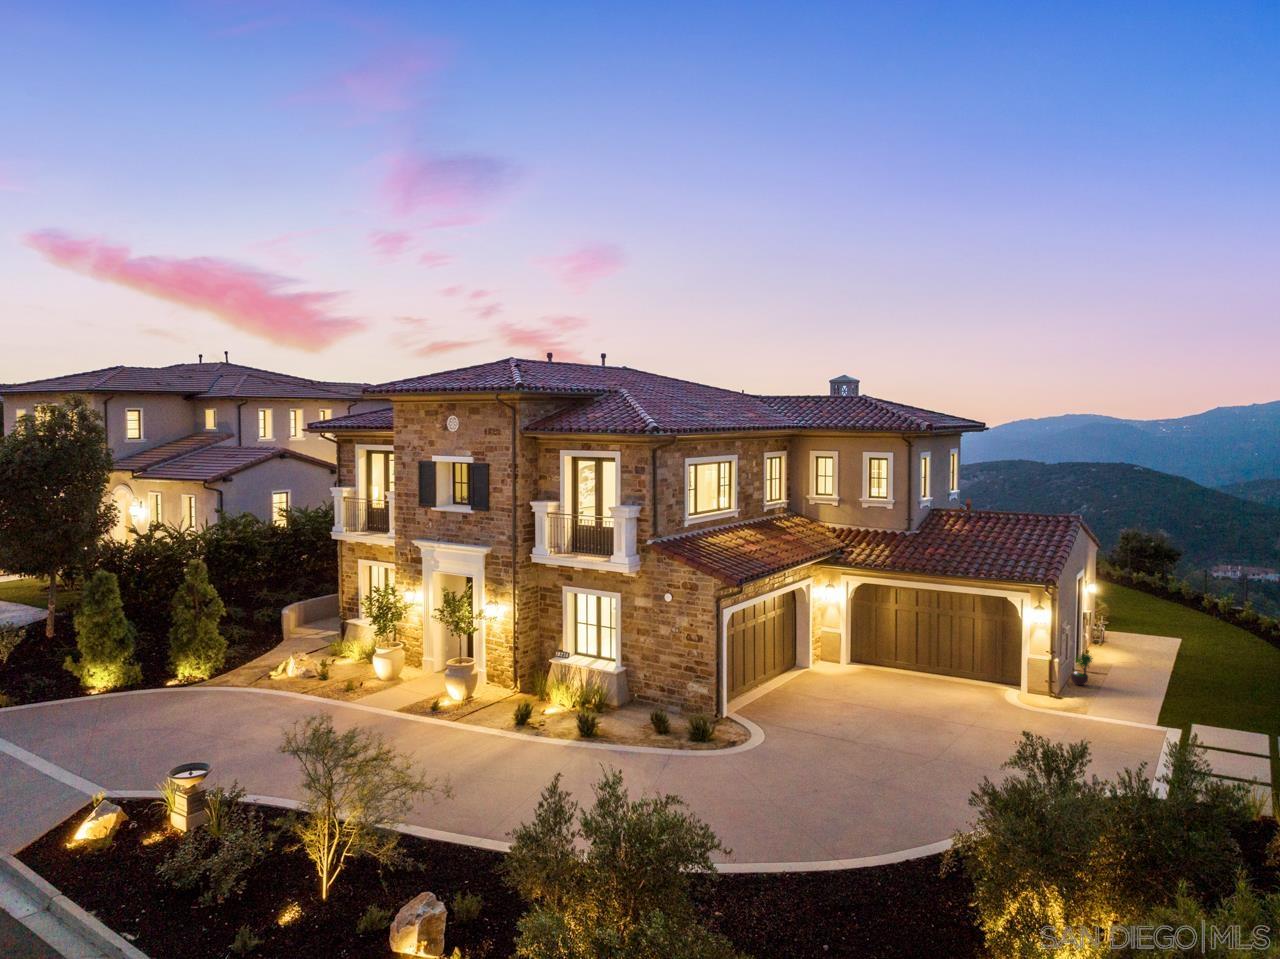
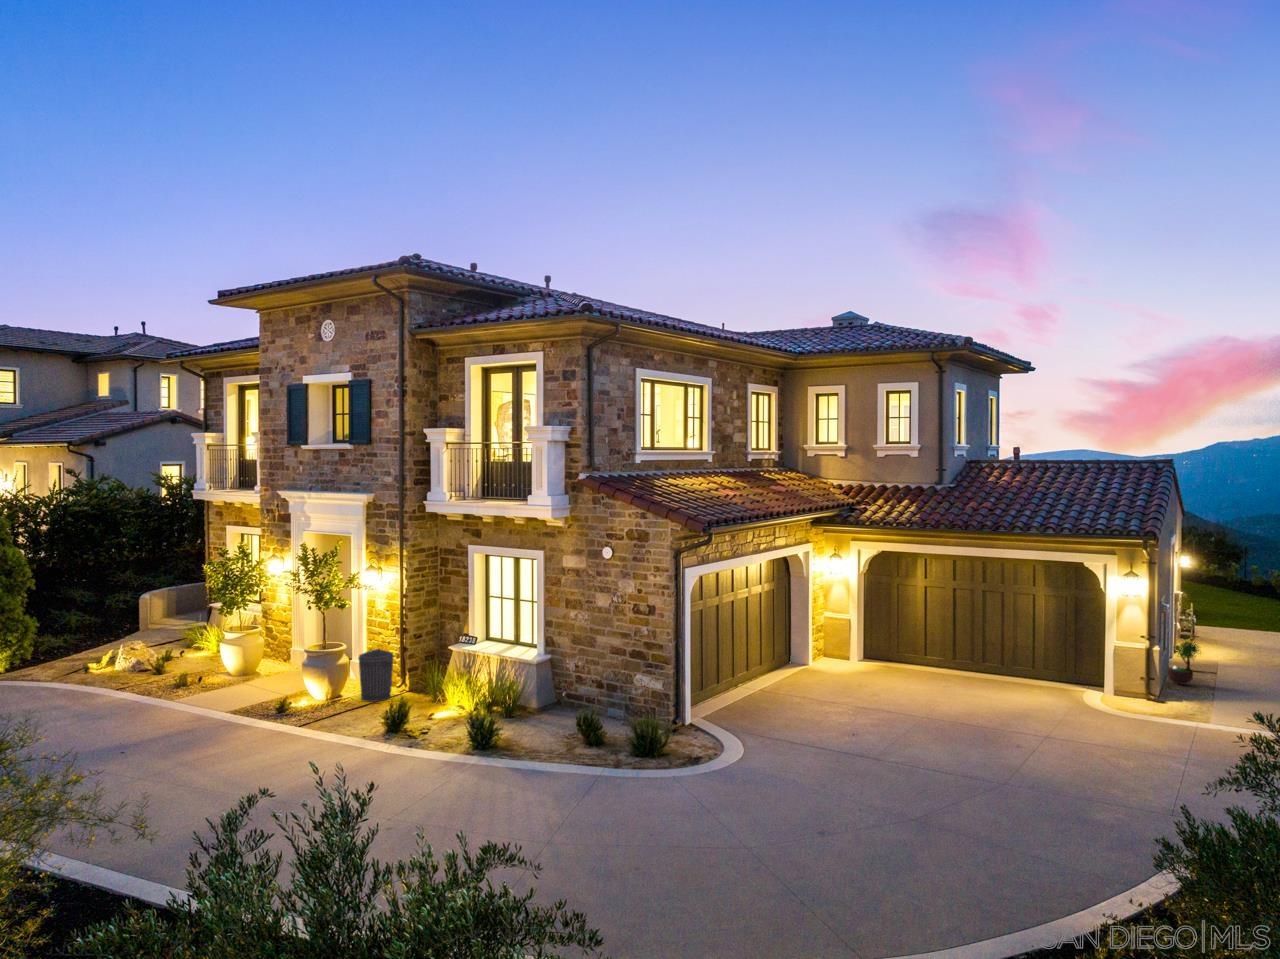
trash can: none [485,662,509,700] -> present [358,649,394,702]

